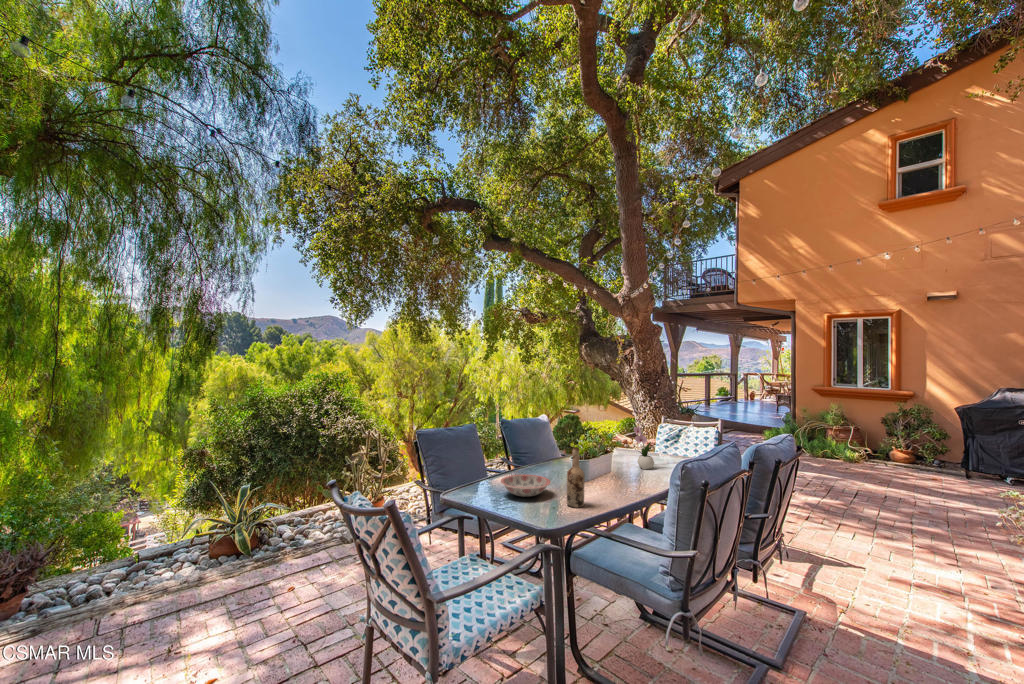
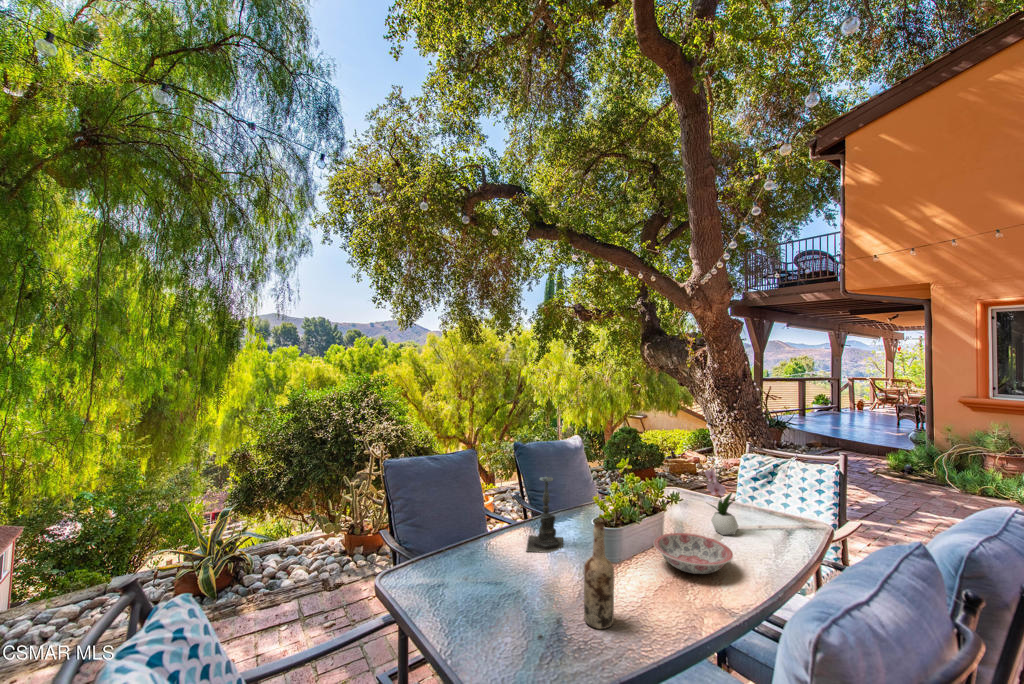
candle holder: none [516,426,543,483] -> present [526,476,563,553]
ceramic bowl: present [501,475,551,497] -> present [654,533,733,574]

